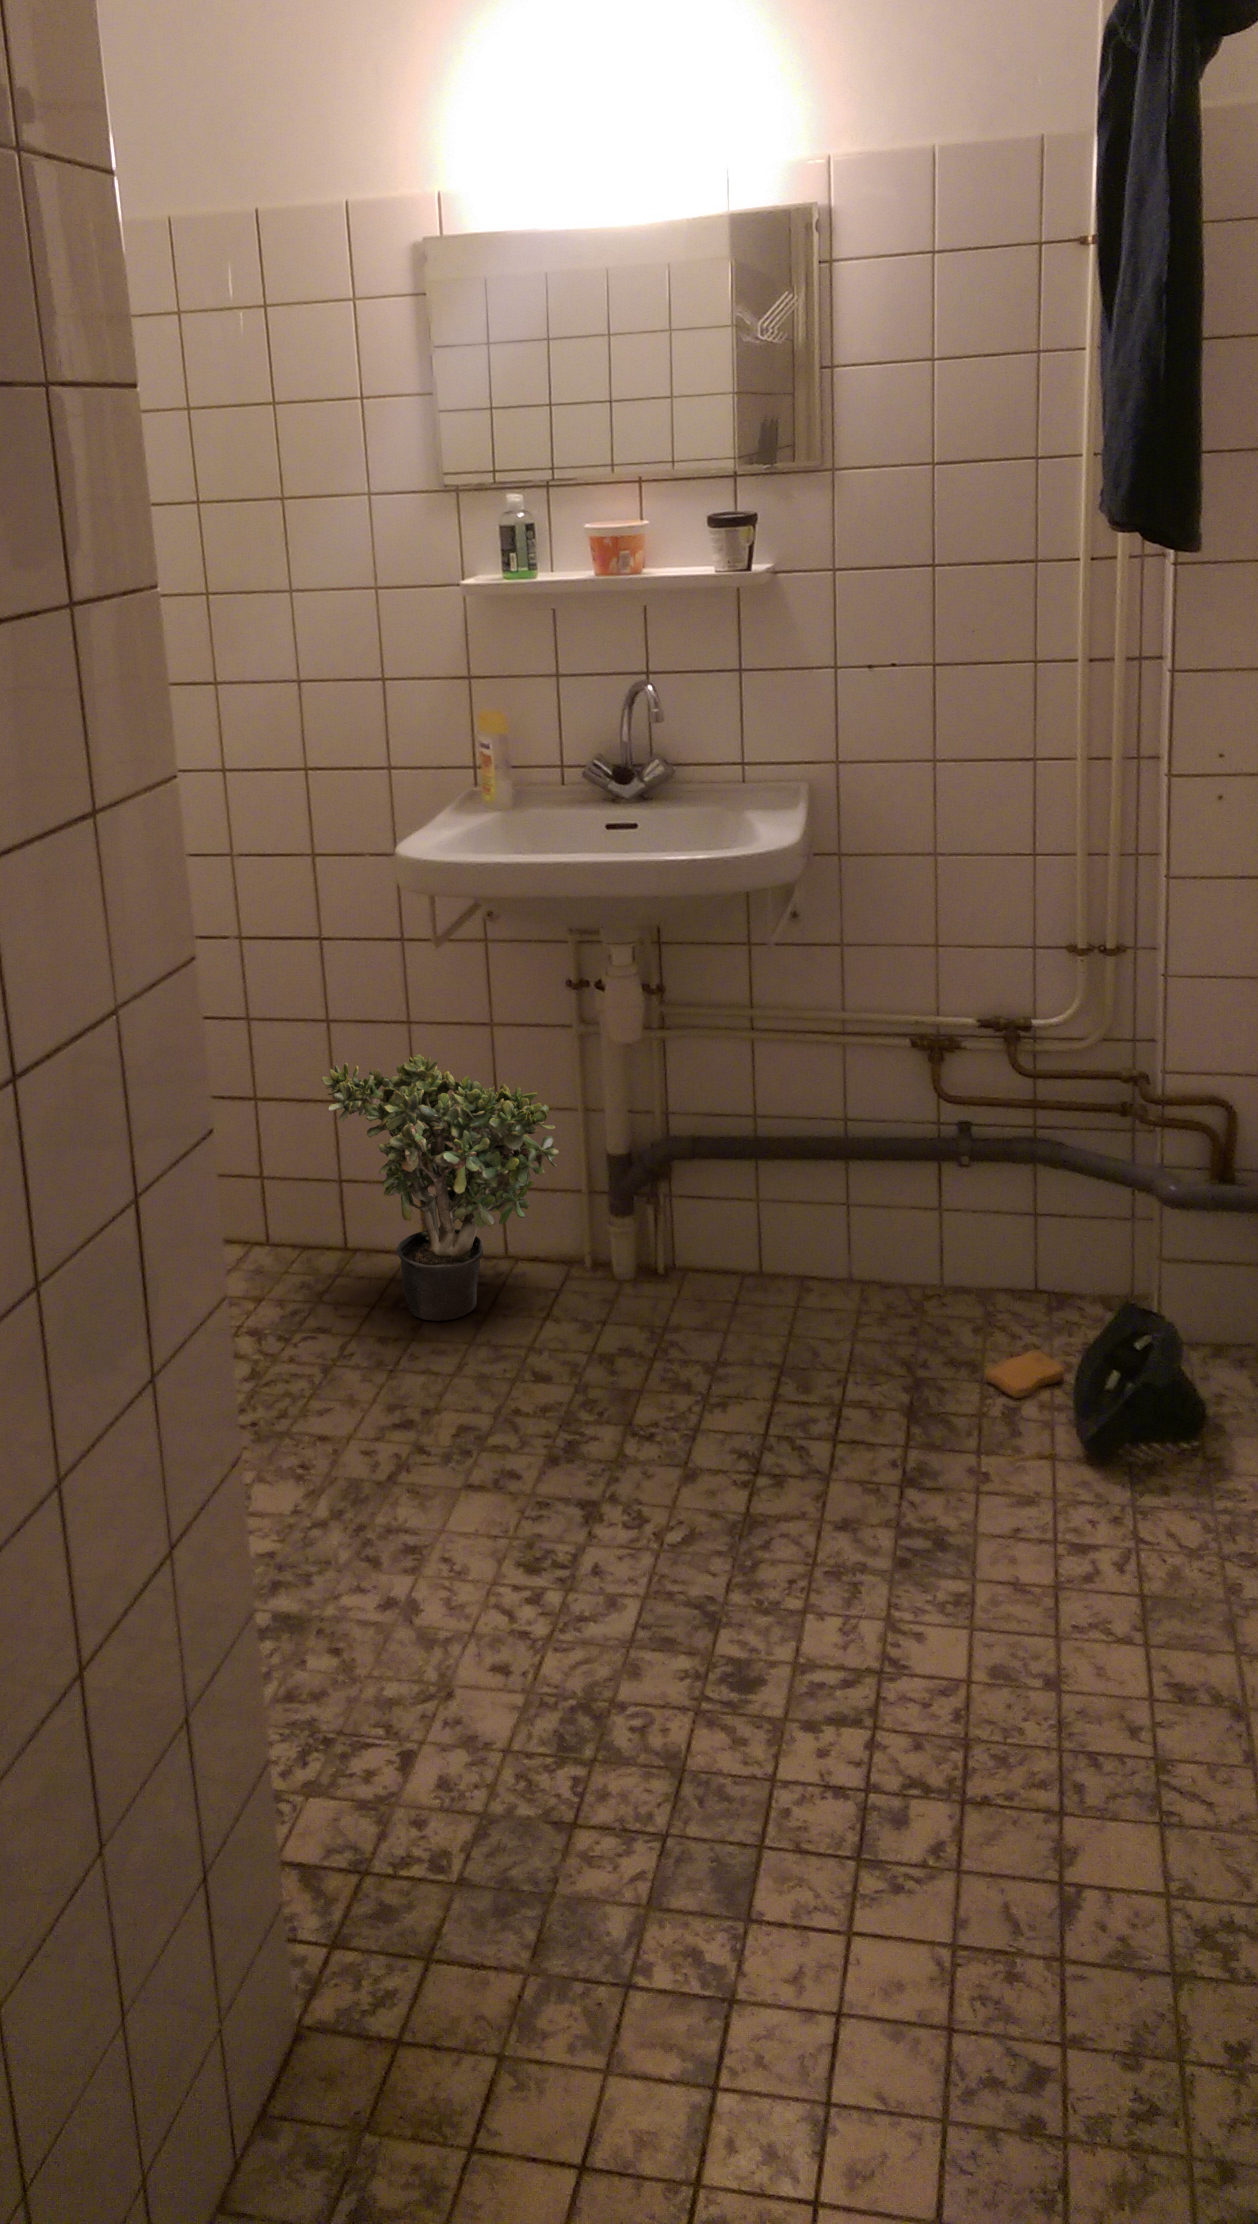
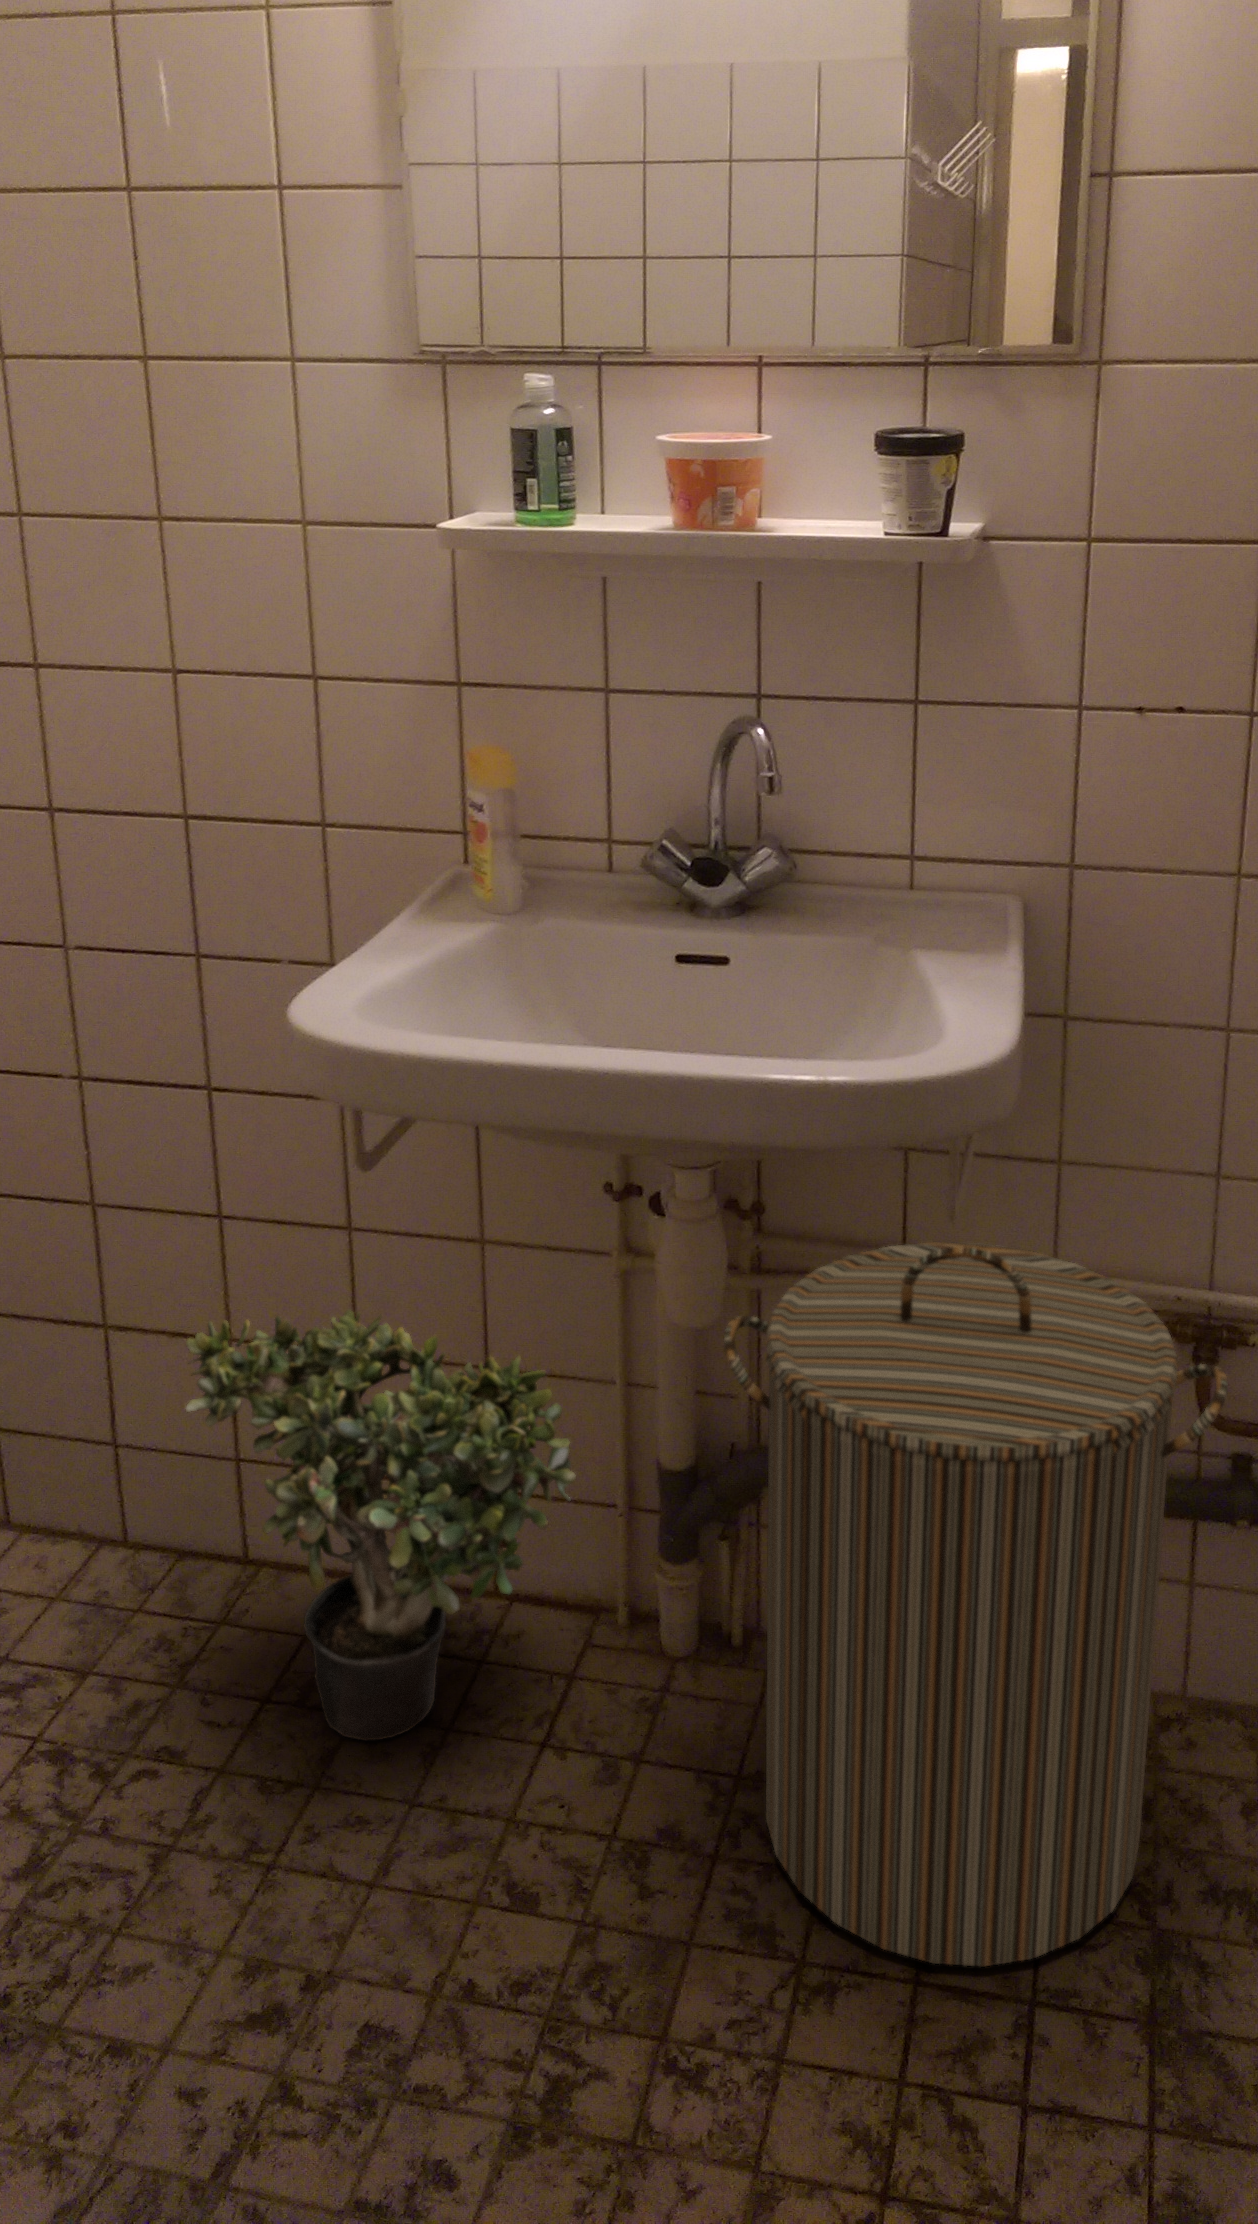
laundry hamper: none [645,974,937,1392] -> present [724,1242,1228,1967]

